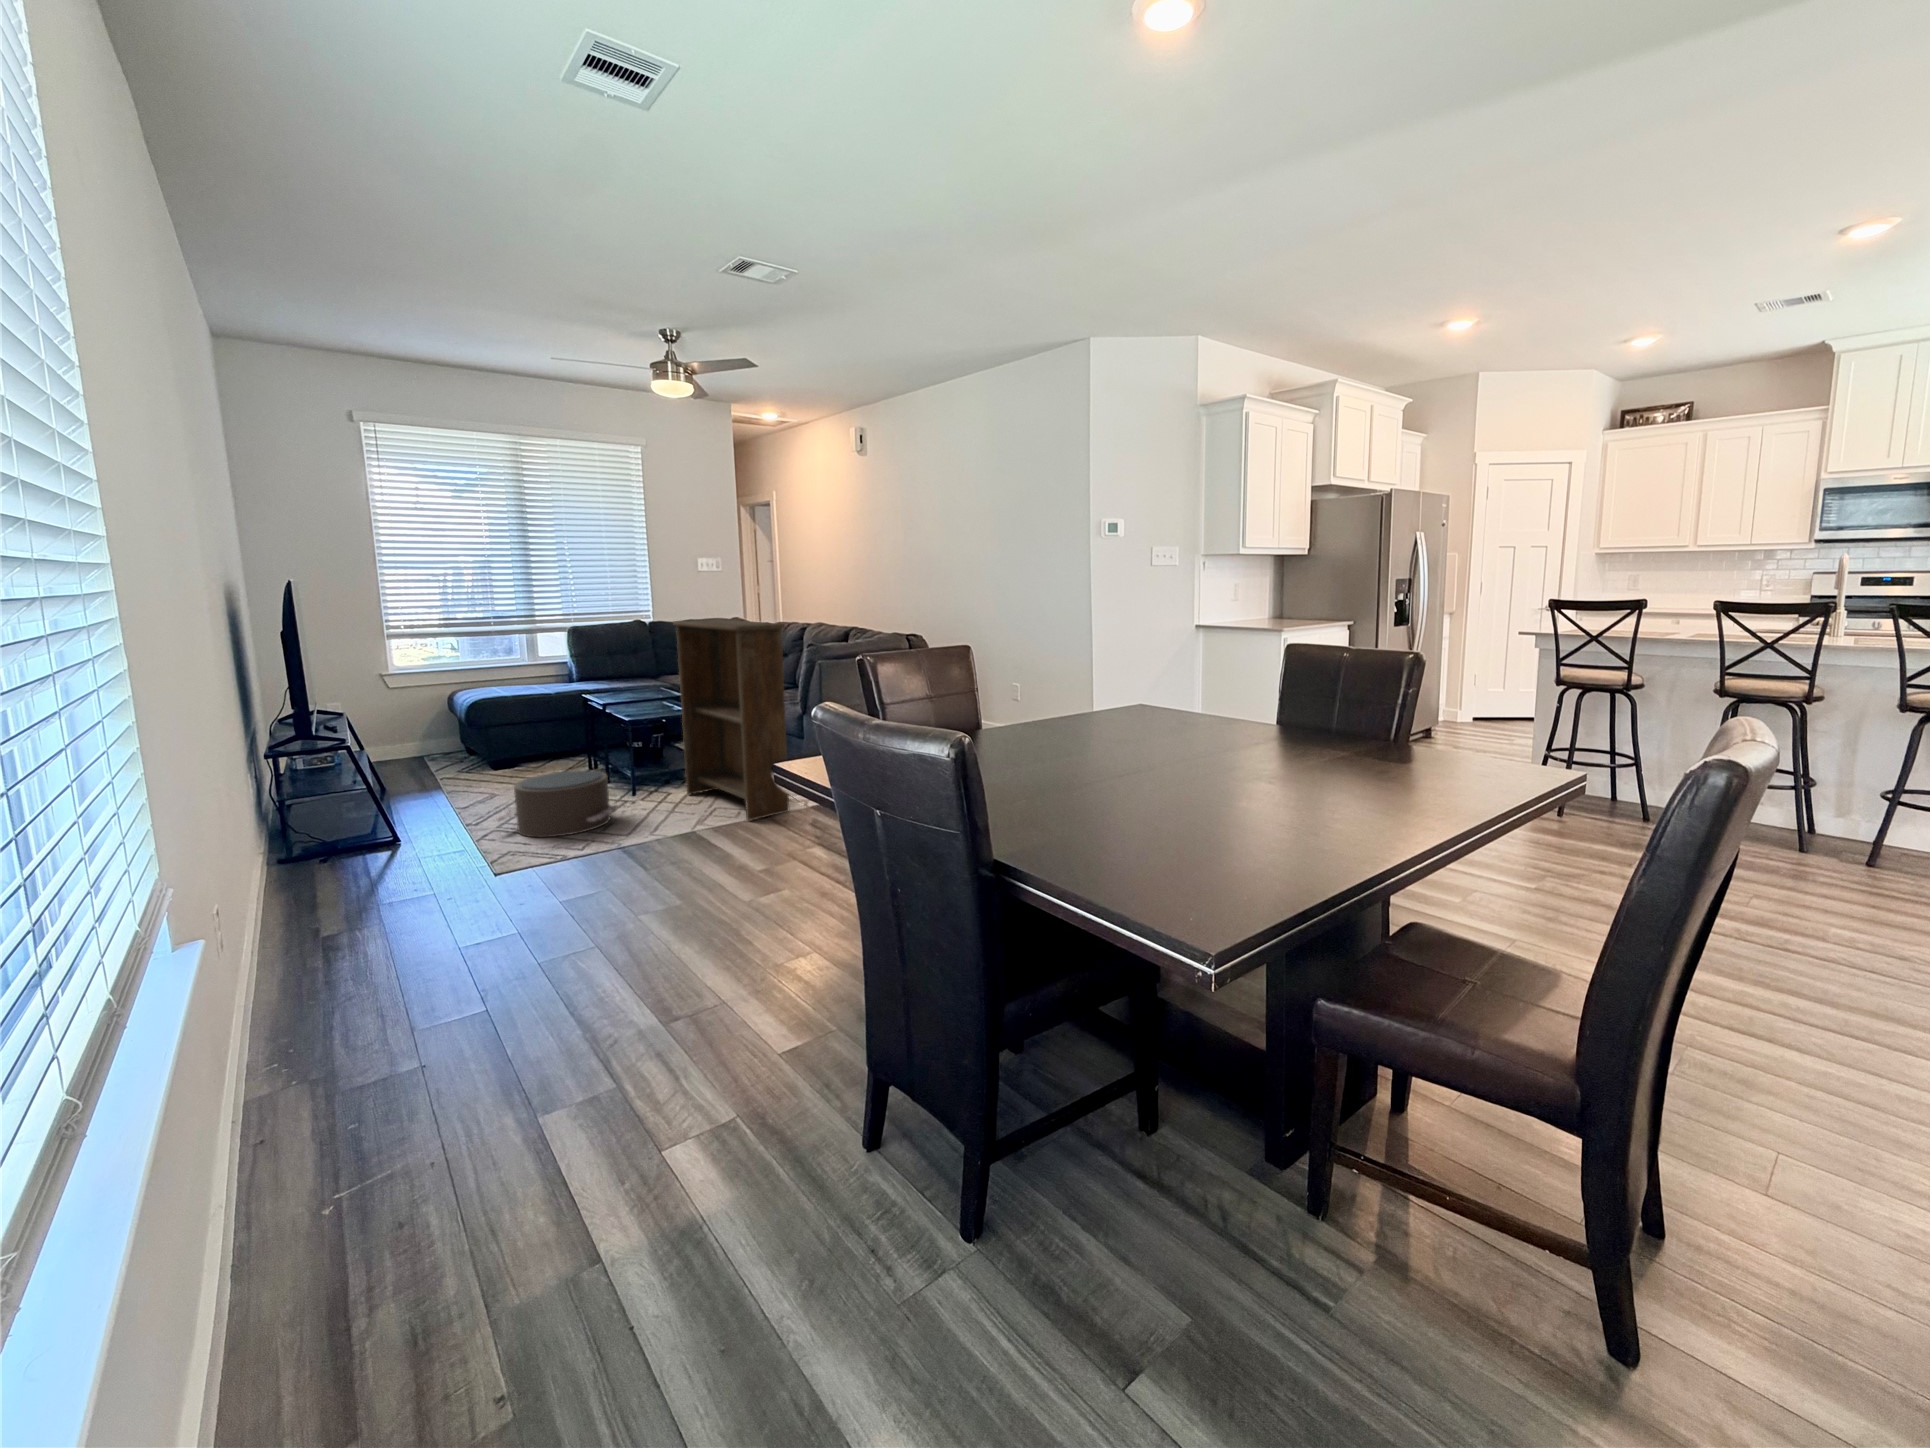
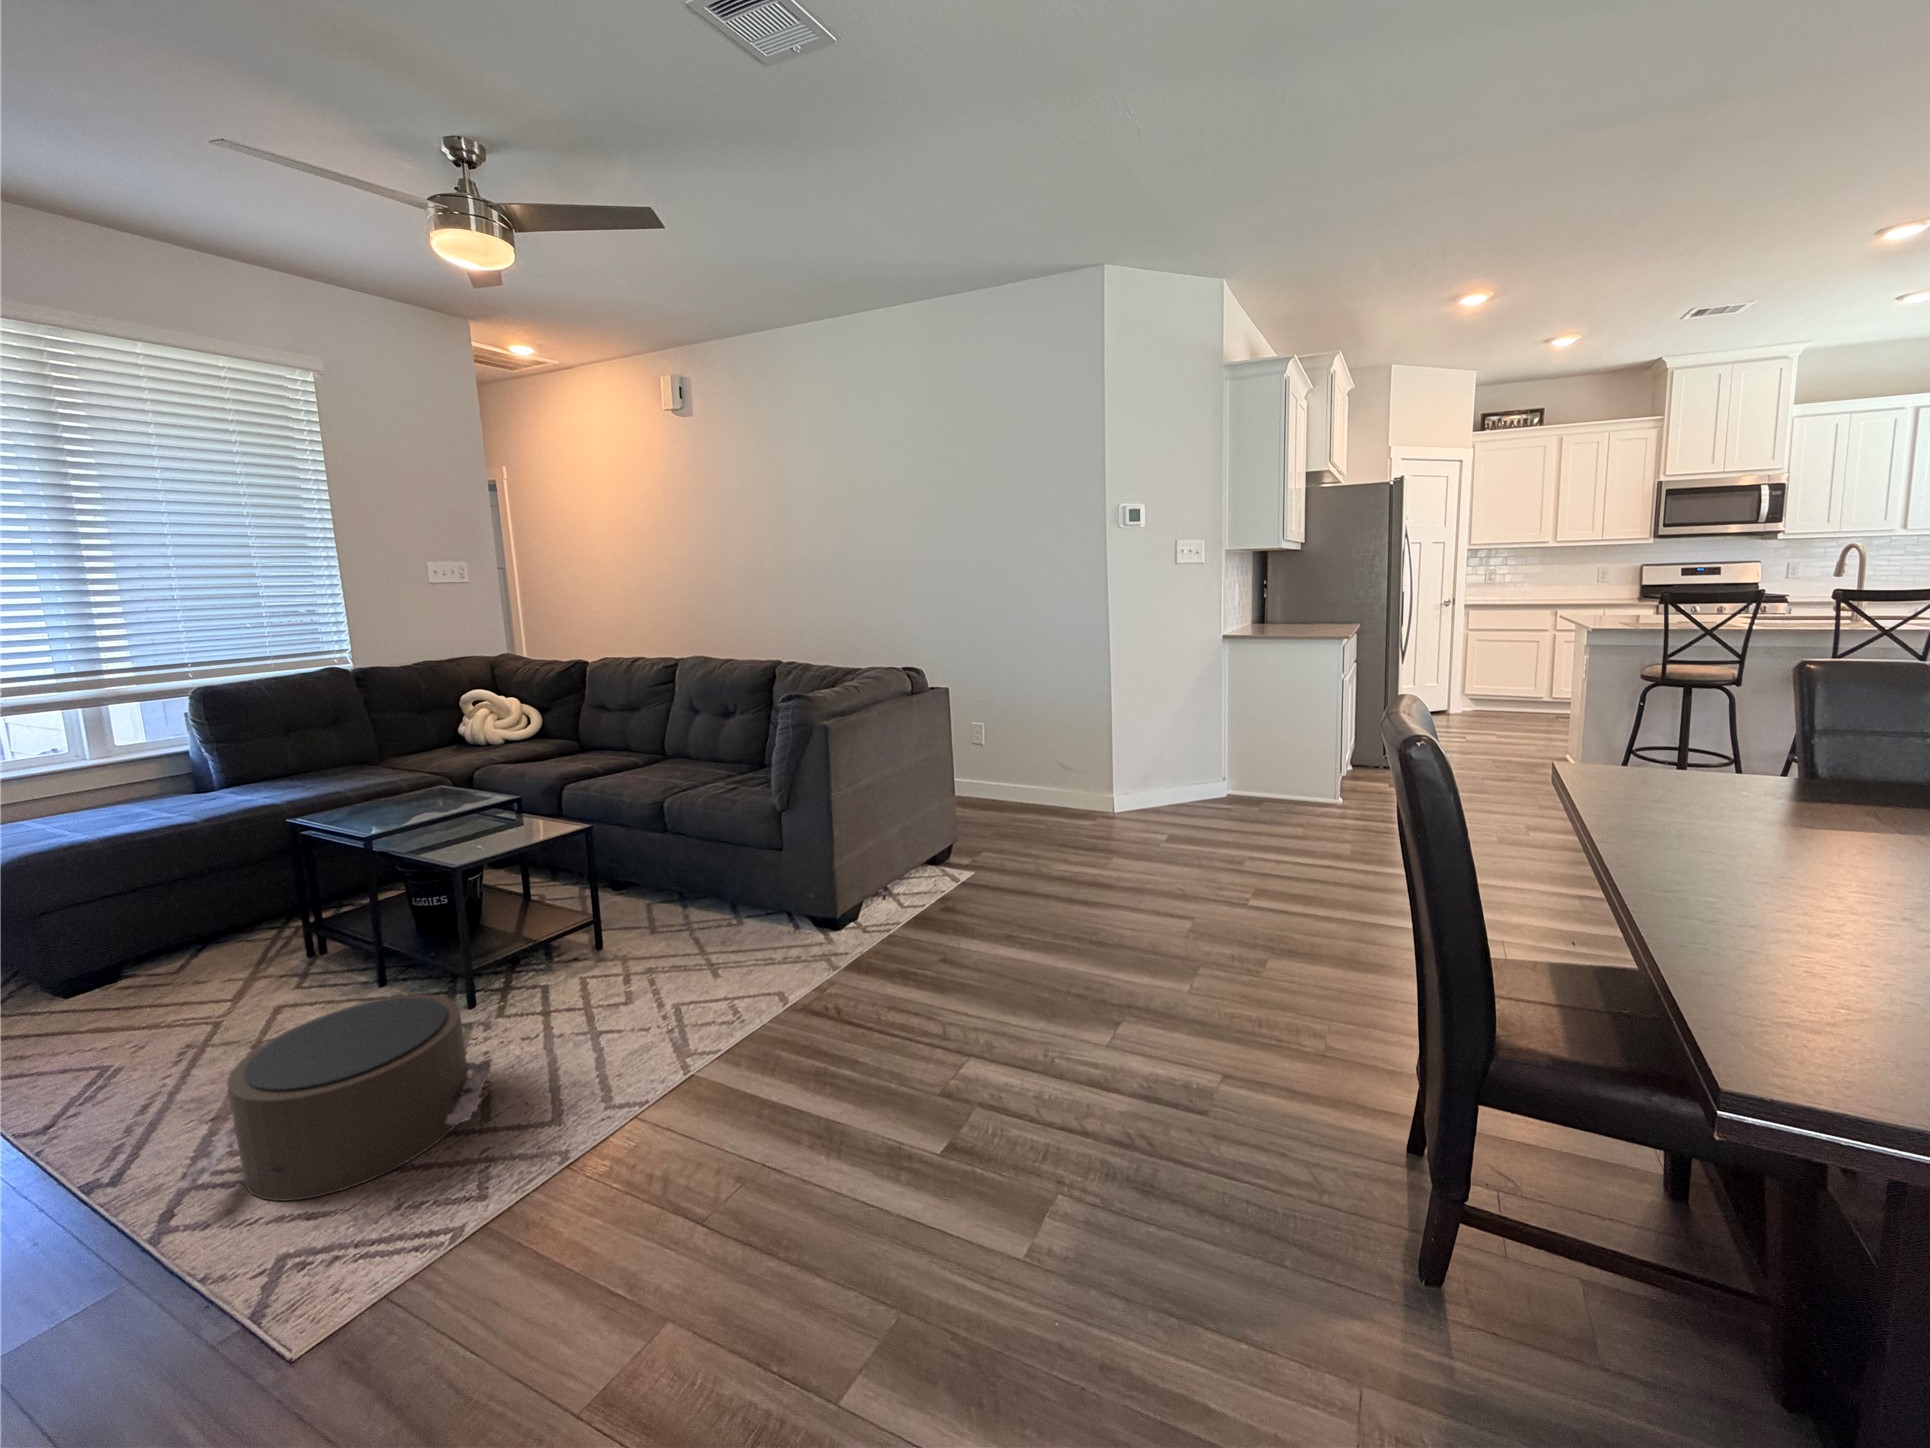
bookshelf: present [673,619,790,821] -> none [542,665,823,1028]

